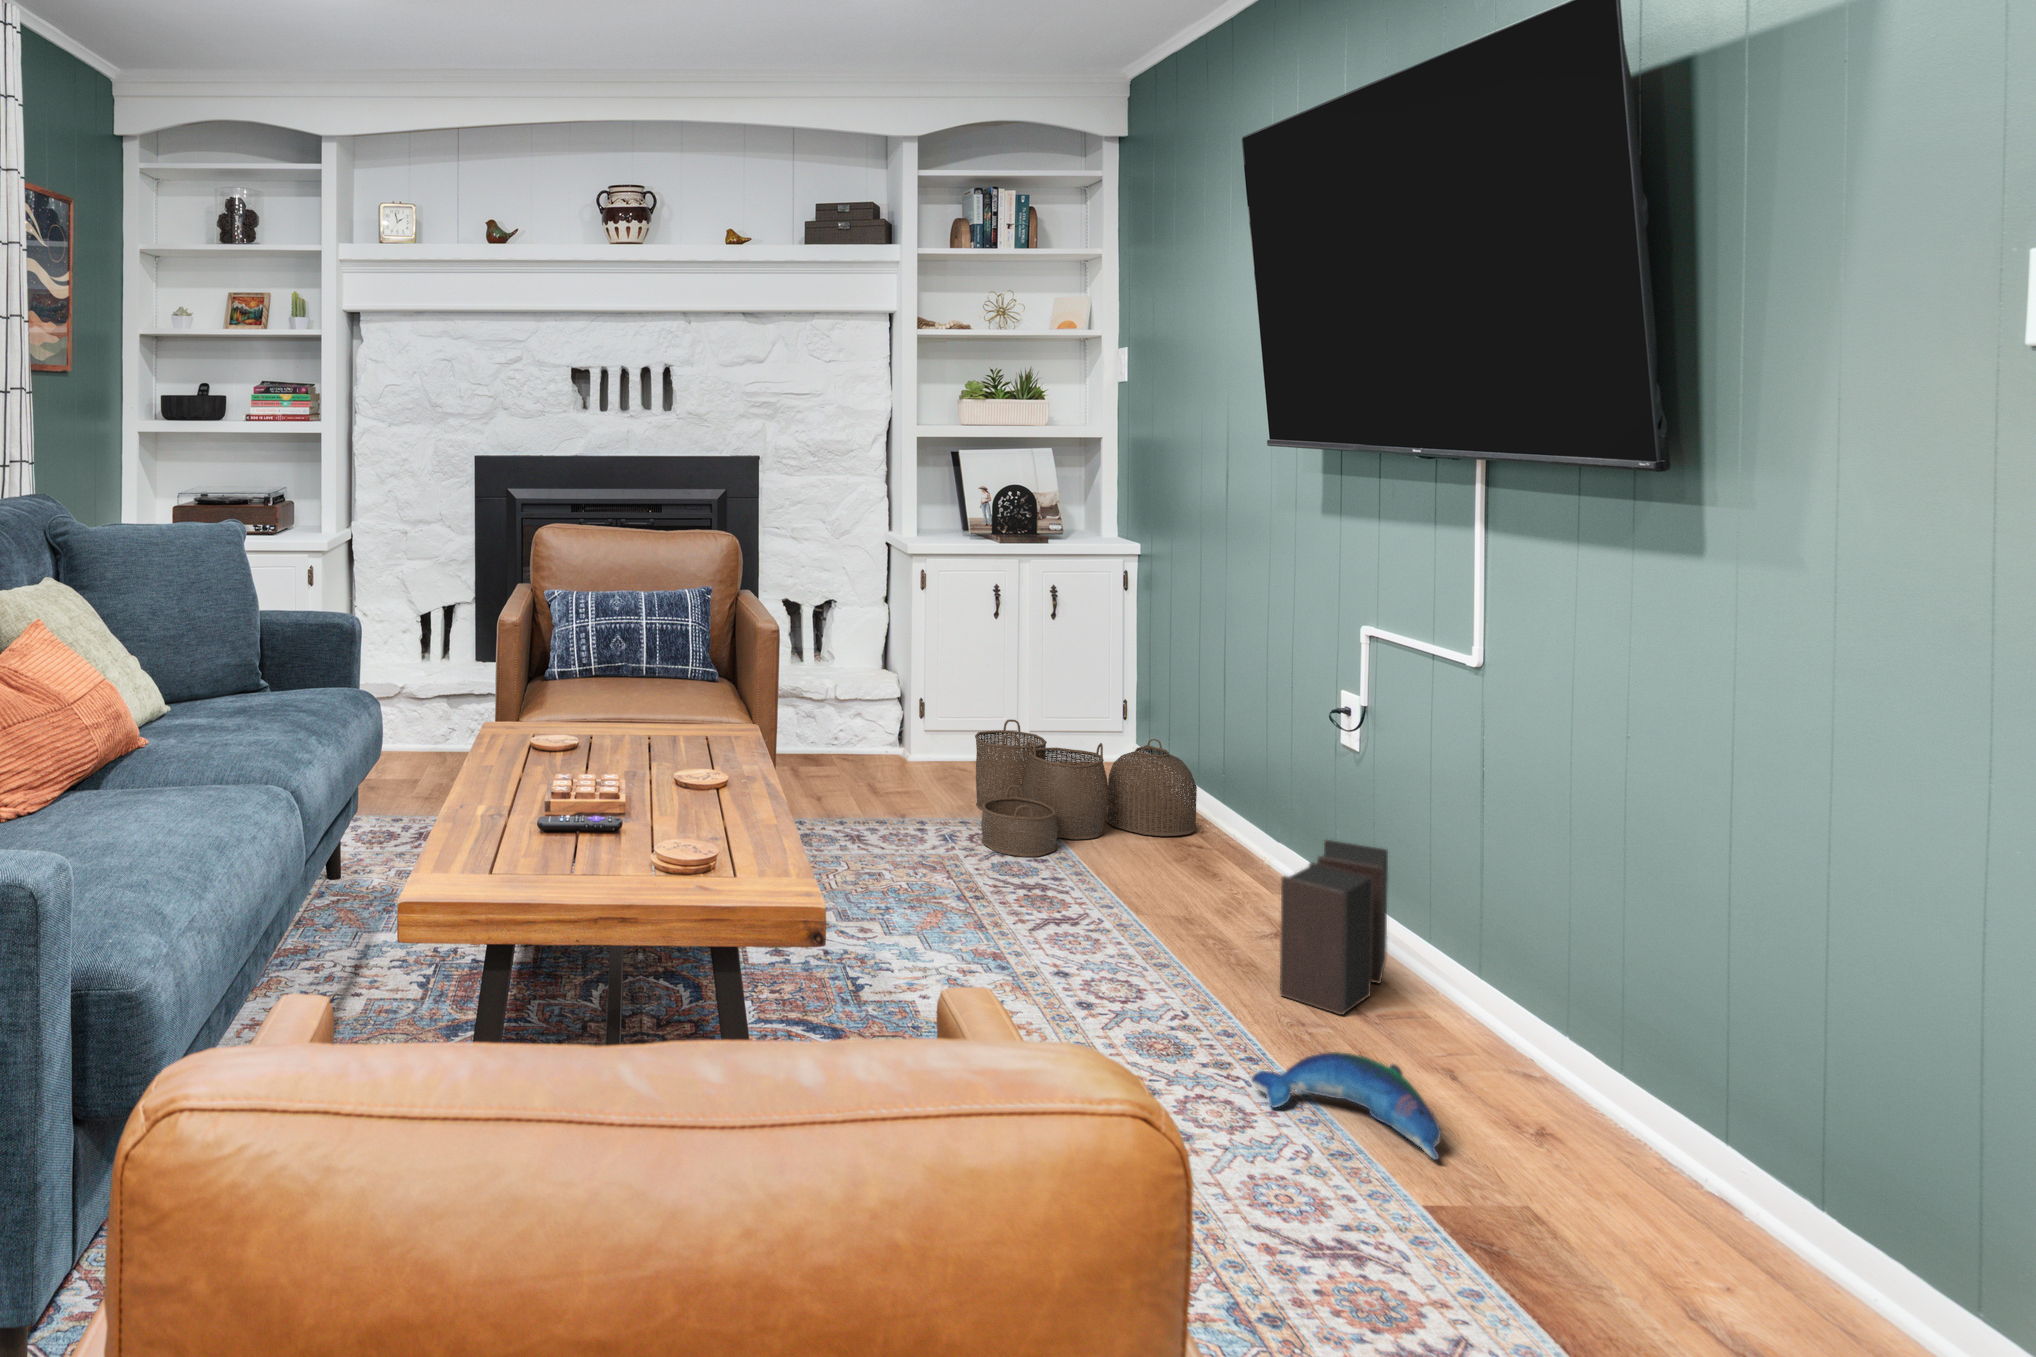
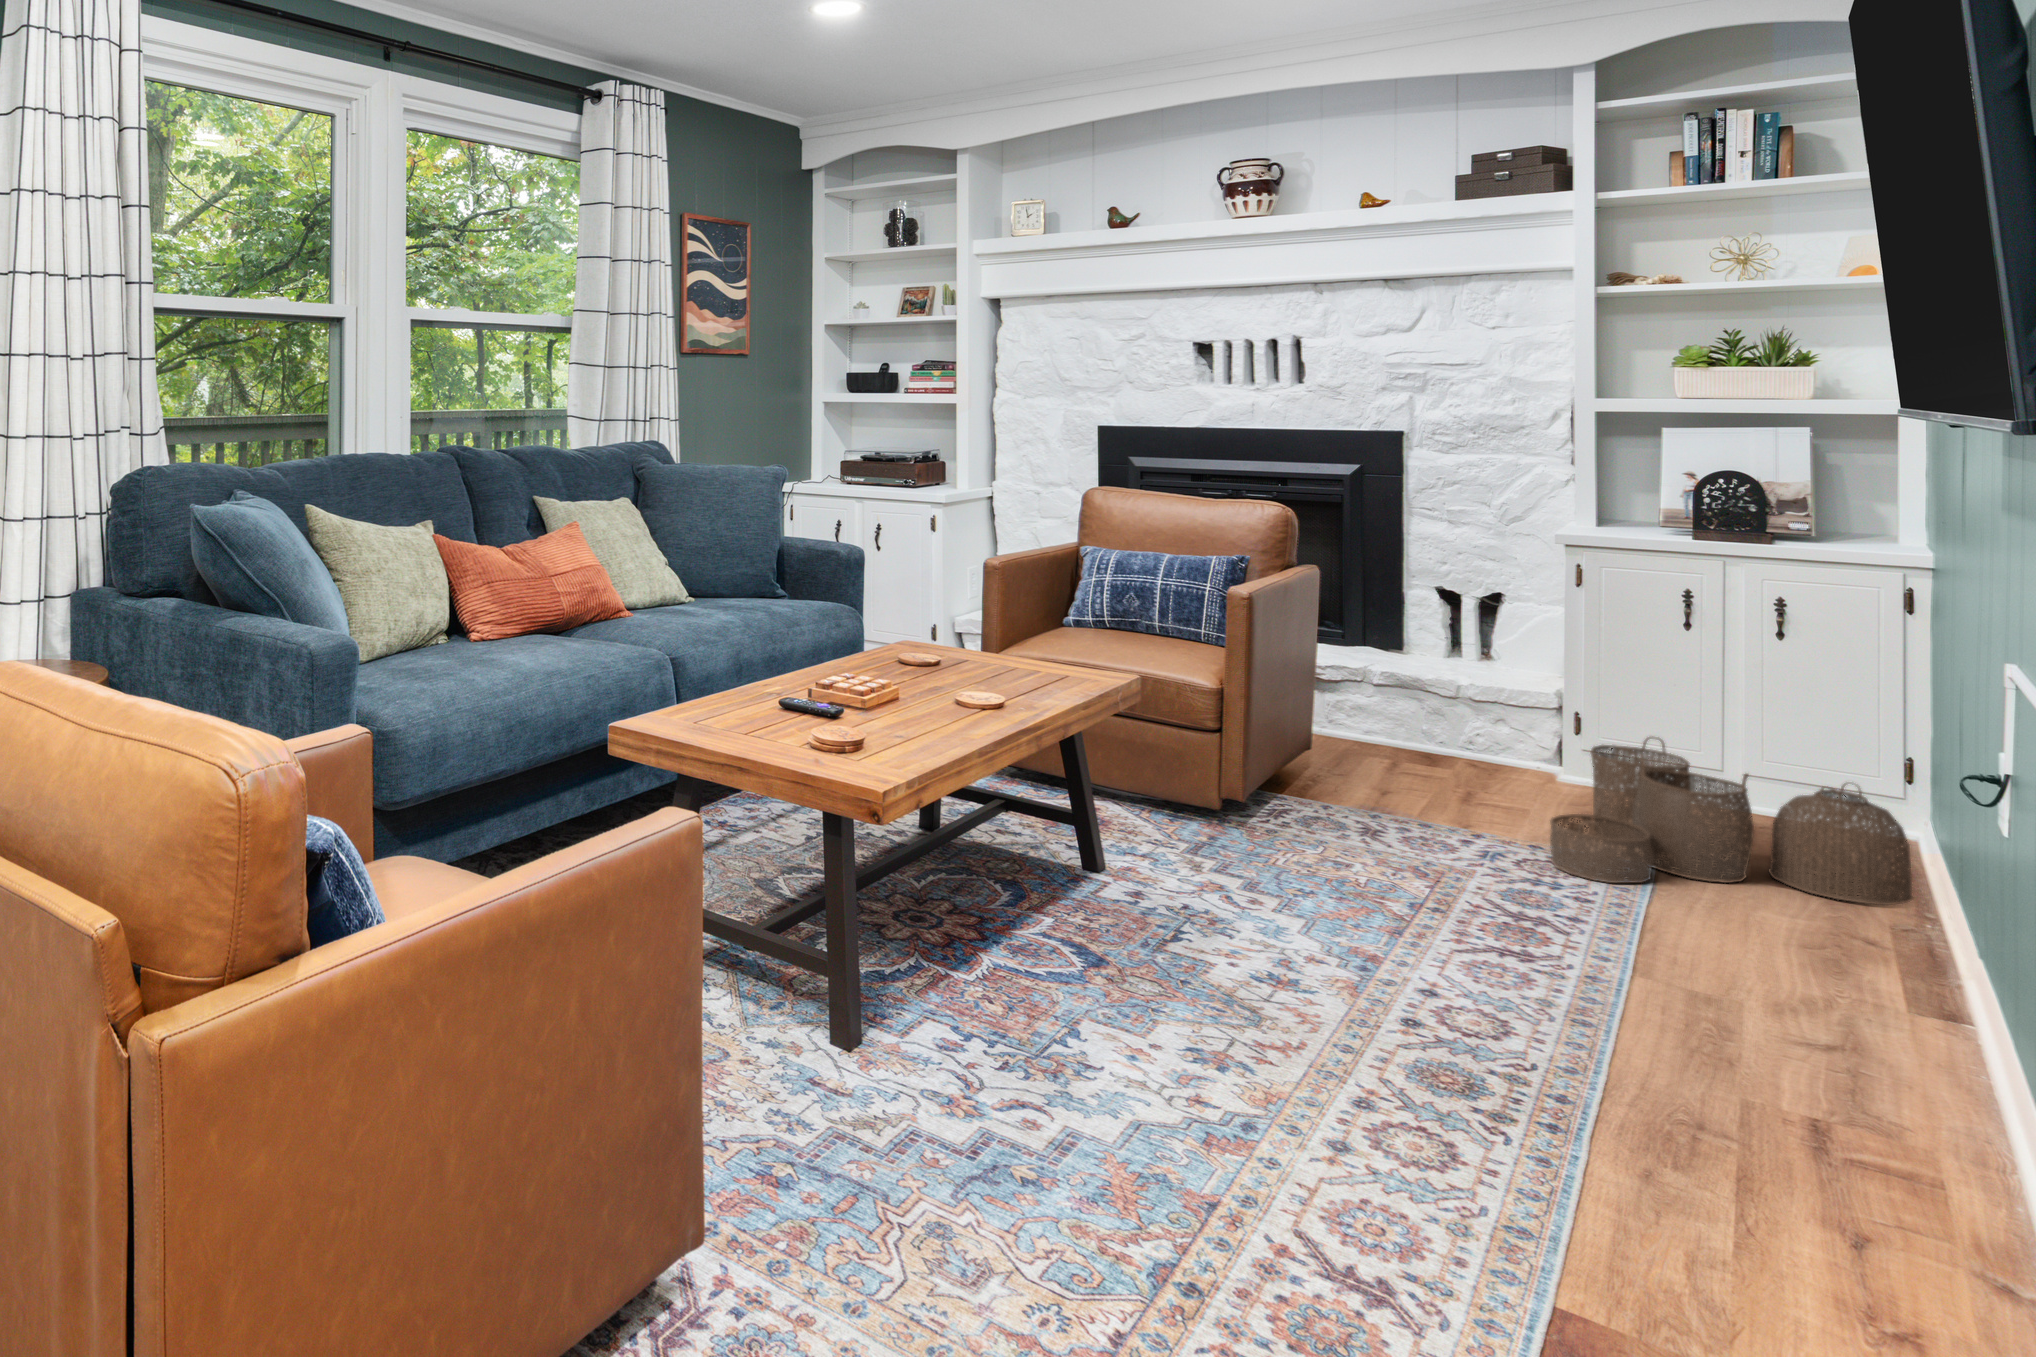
speaker: present [1280,840,1388,1015] -> none [1776,908,2023,1102]
plush toy: present [1252,1052,1441,1160] -> none [1591,1098,1793,1236]

